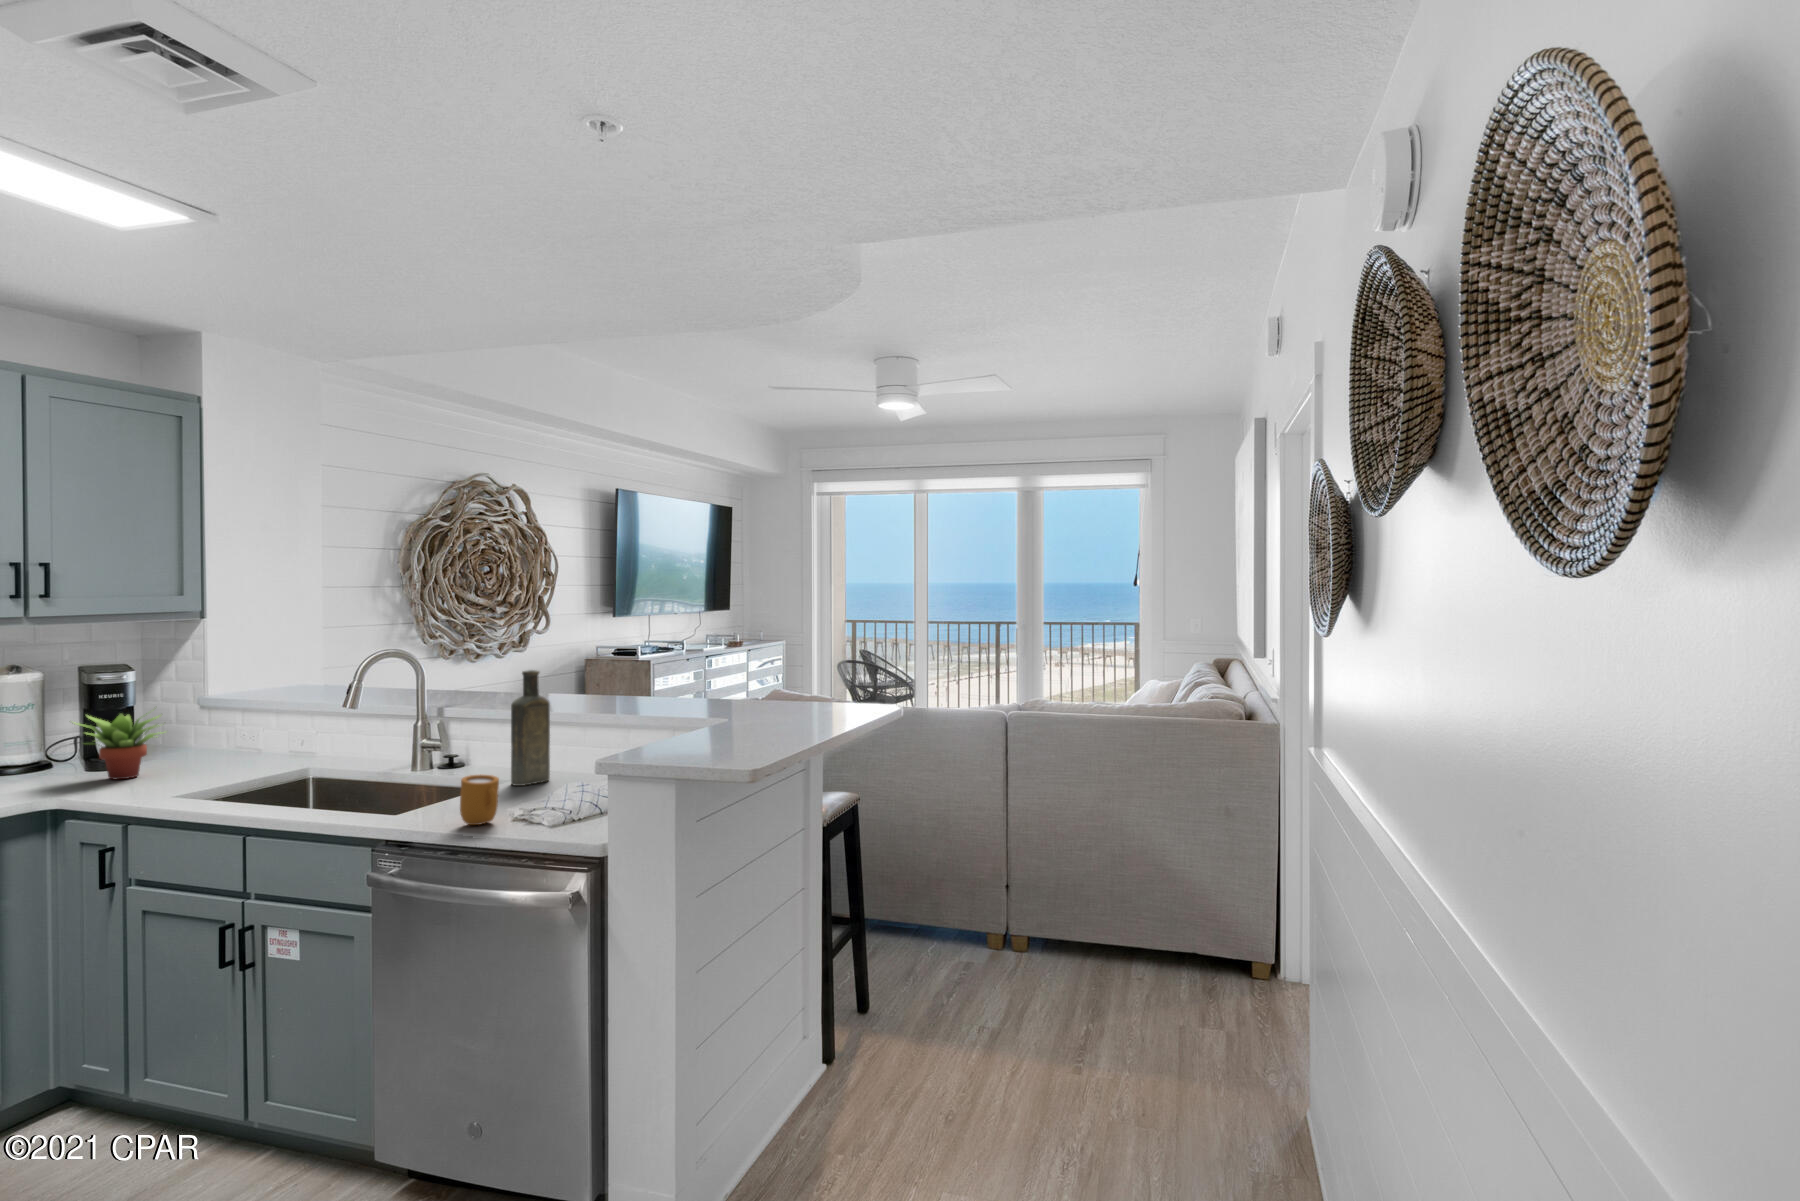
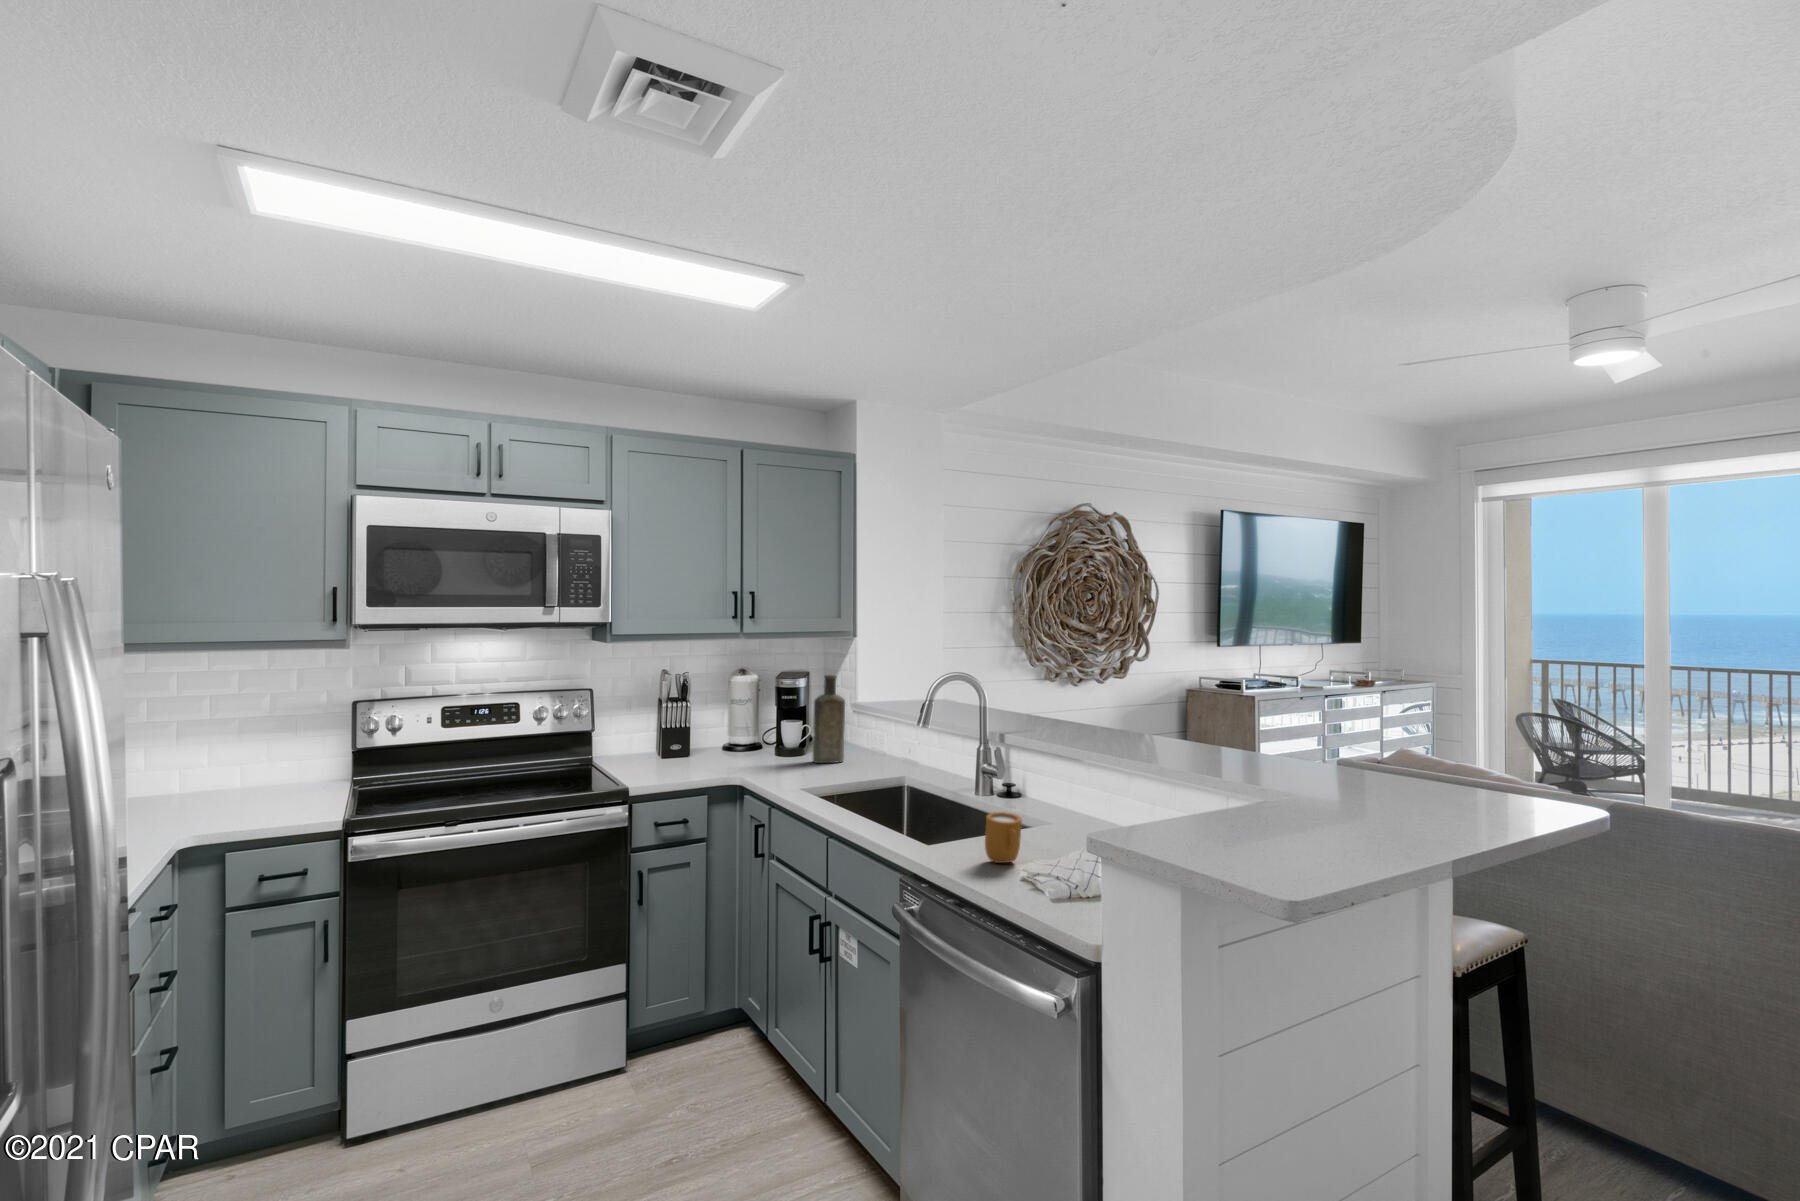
bottle: present [511,670,550,786] -> present [813,675,845,763]
succulent plant: present [74,713,161,779] -> none [735,712,801,771]

